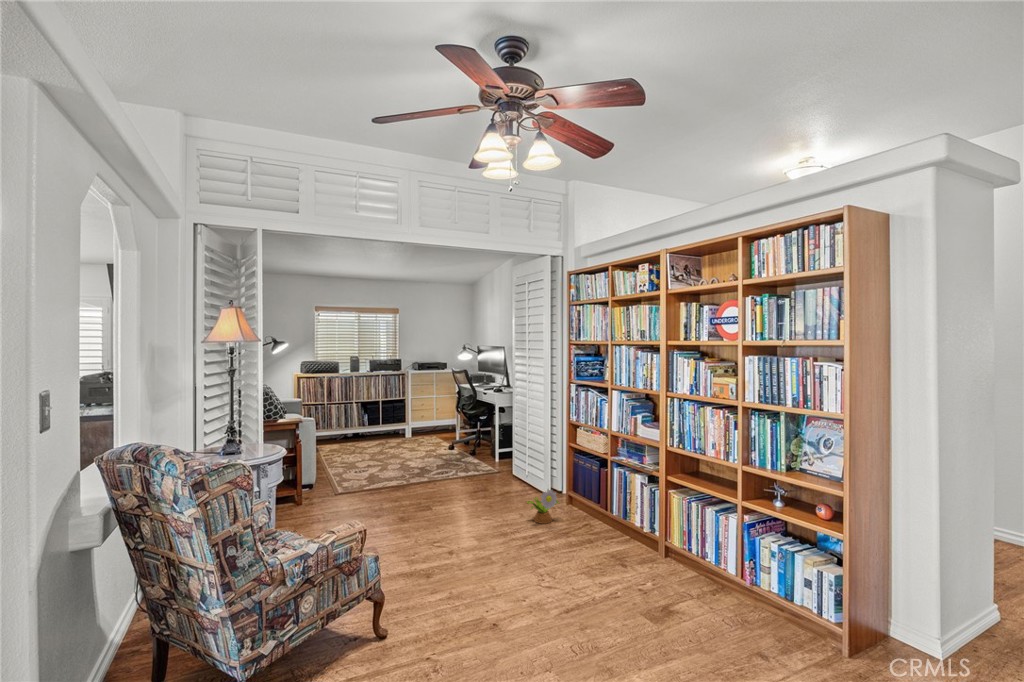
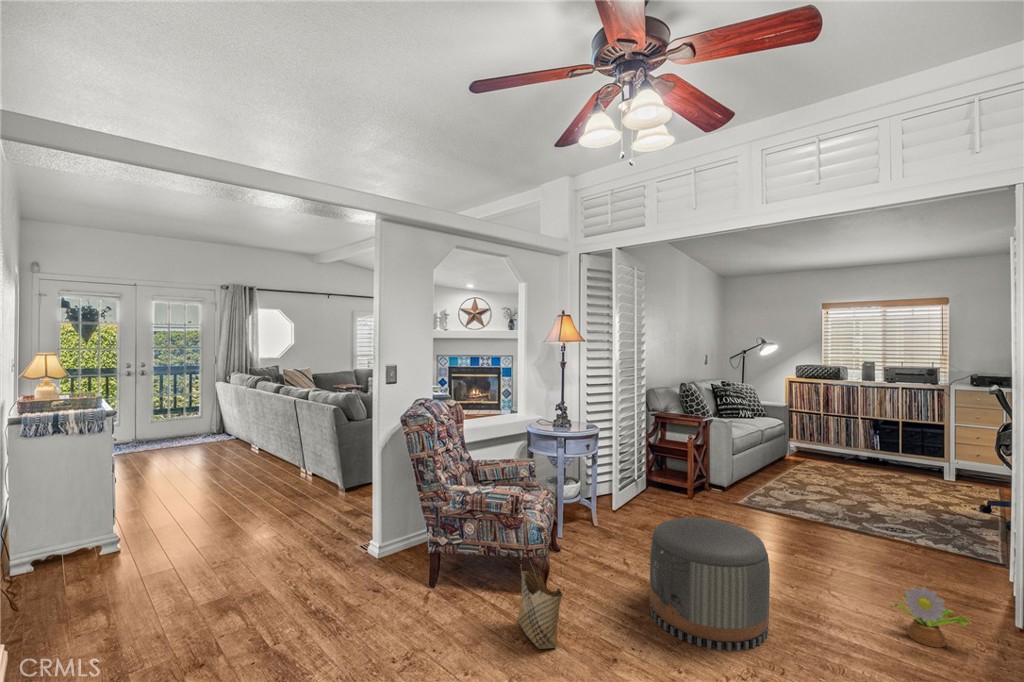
pouf: none [427,491,516,591] -> present [650,518,770,651]
woven basket: none [393,563,456,659] -> present [517,551,562,649]

